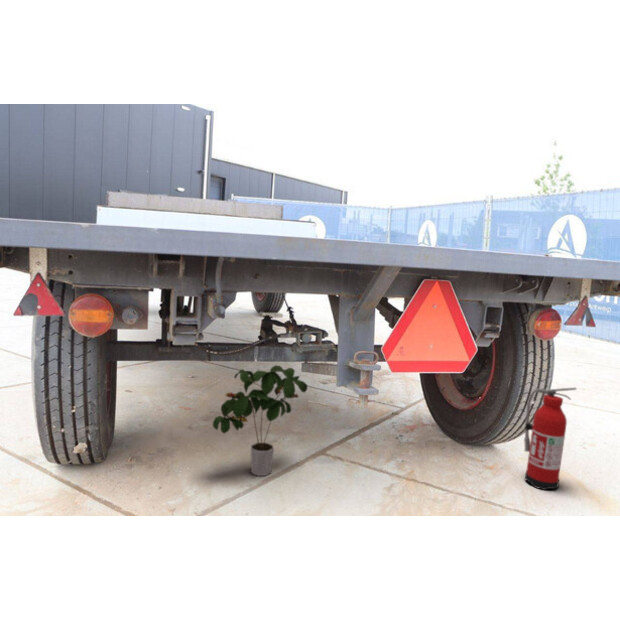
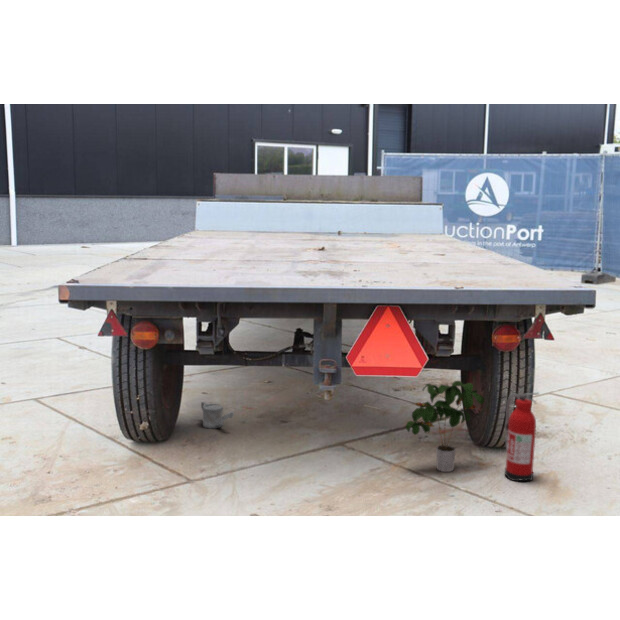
potted plant: present [213,365,307,476] -> present [406,381,484,472]
watering can: none [146,405,193,438] -> present [201,402,234,428]

